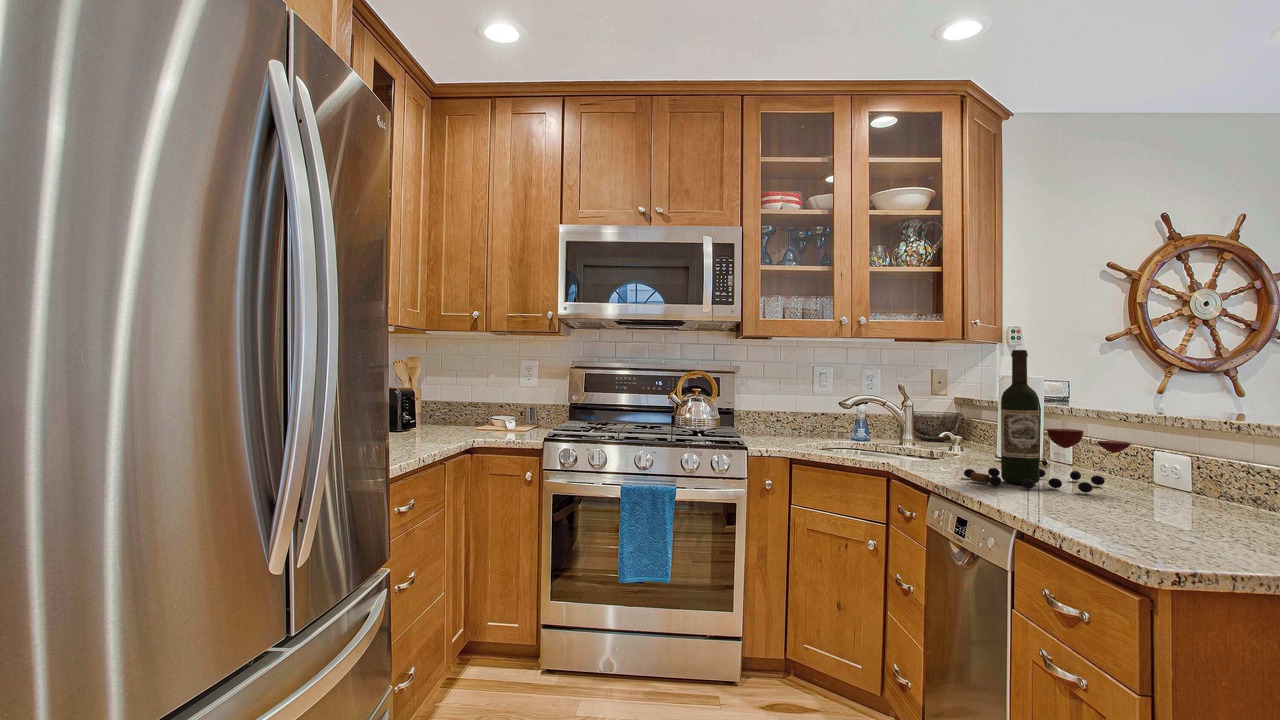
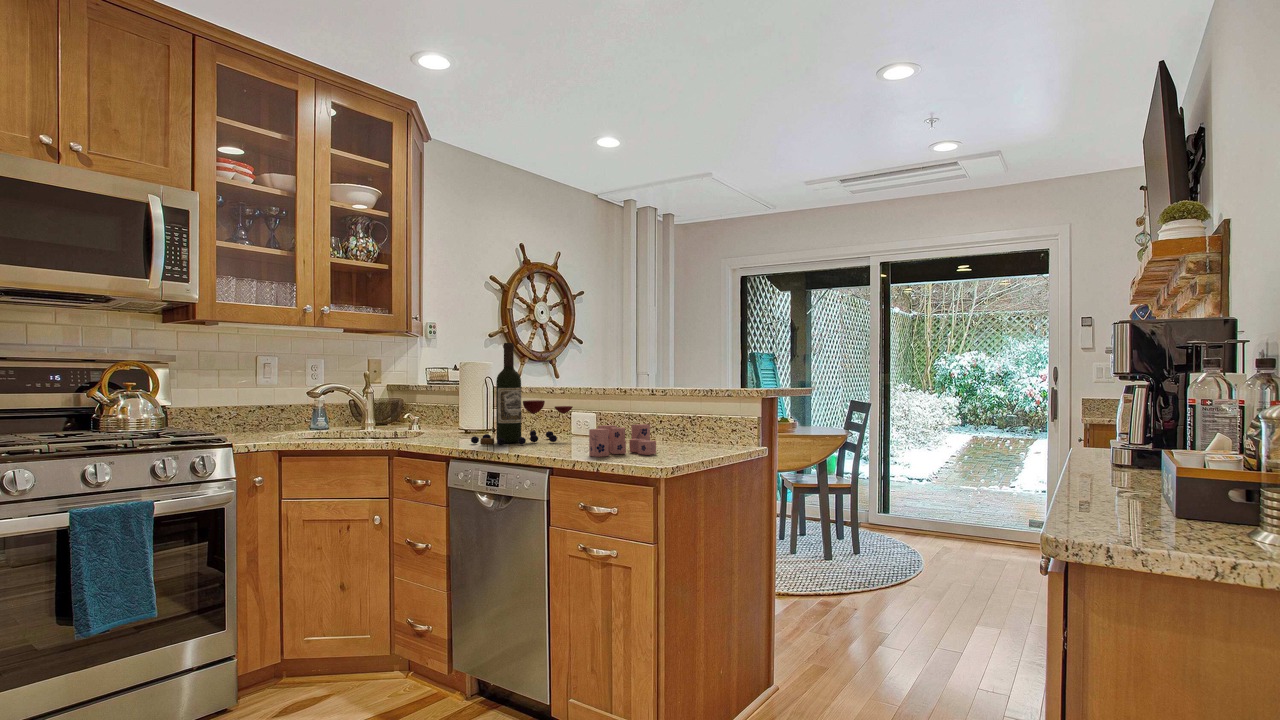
candle: none [1084,479,1241,547] -> present [589,424,656,457]

